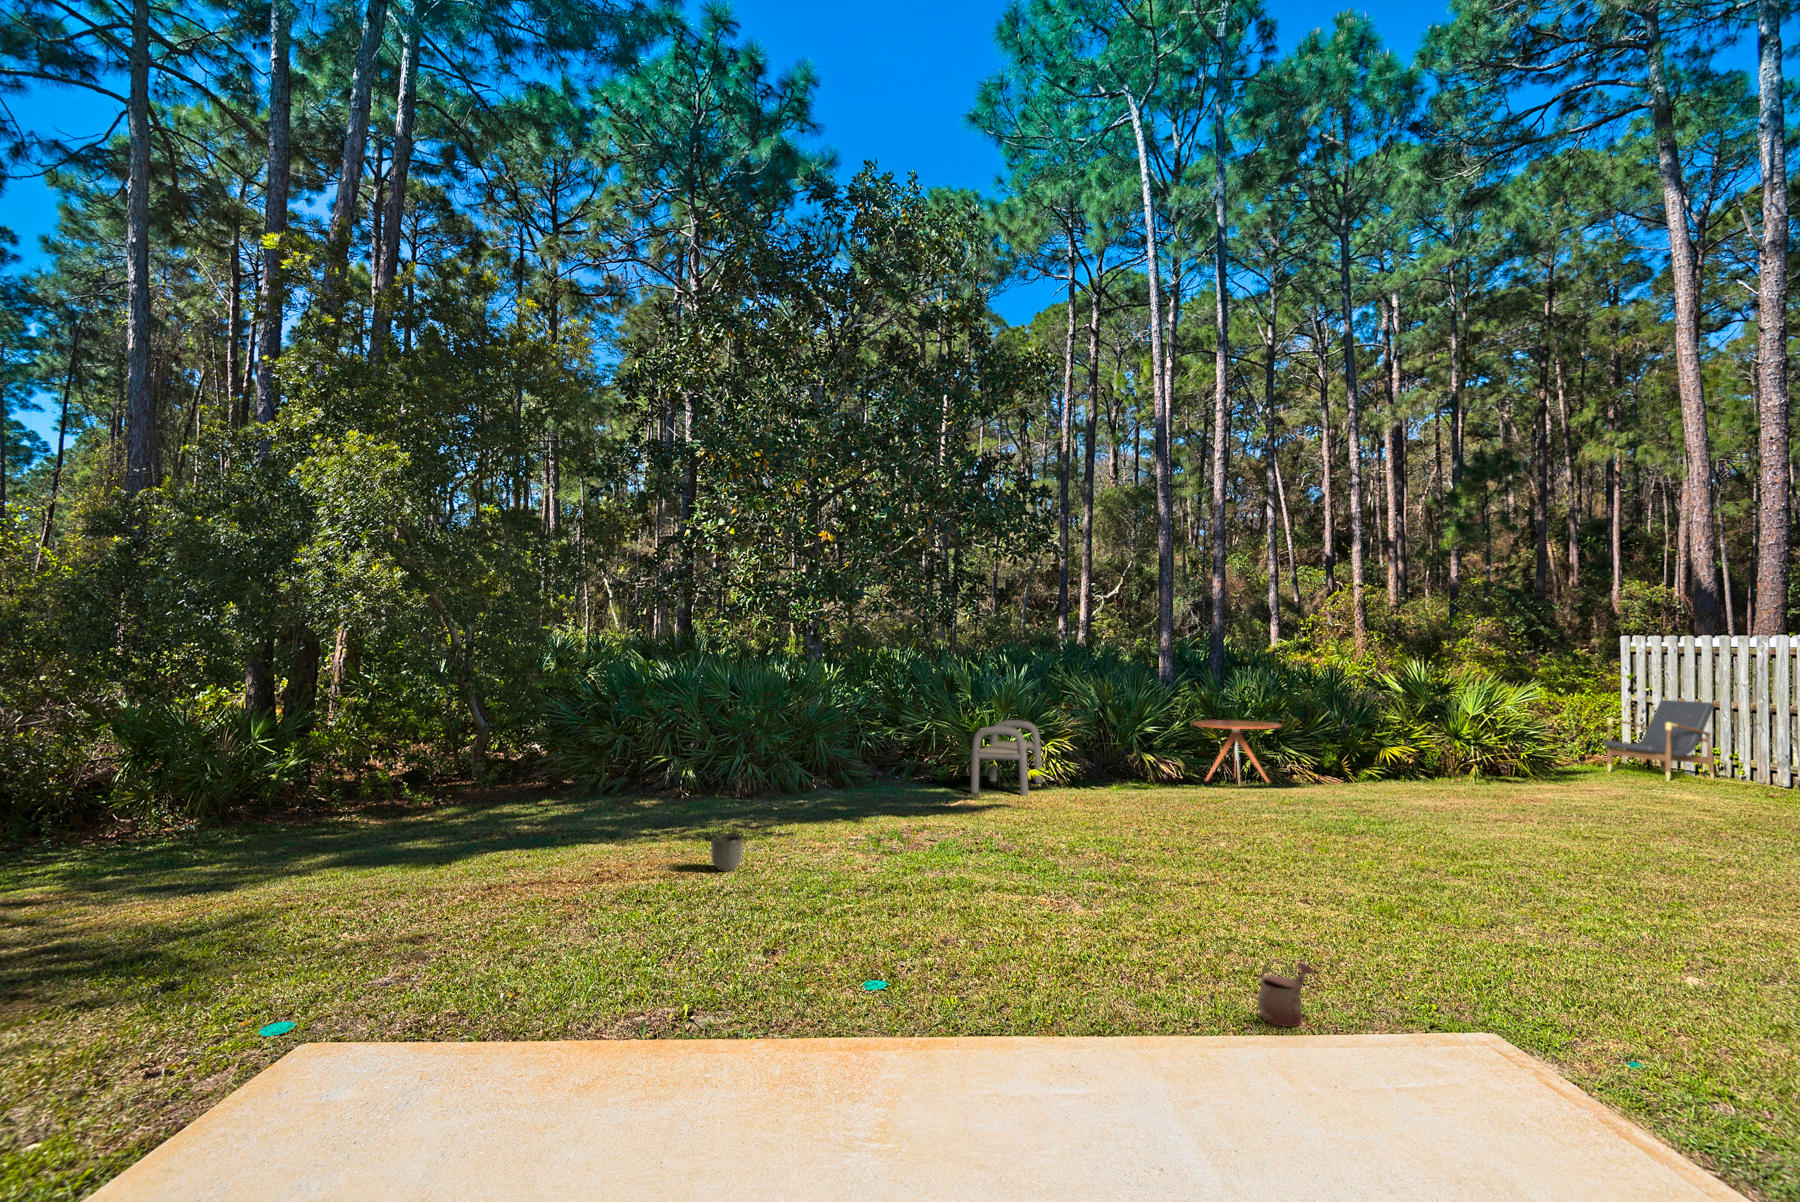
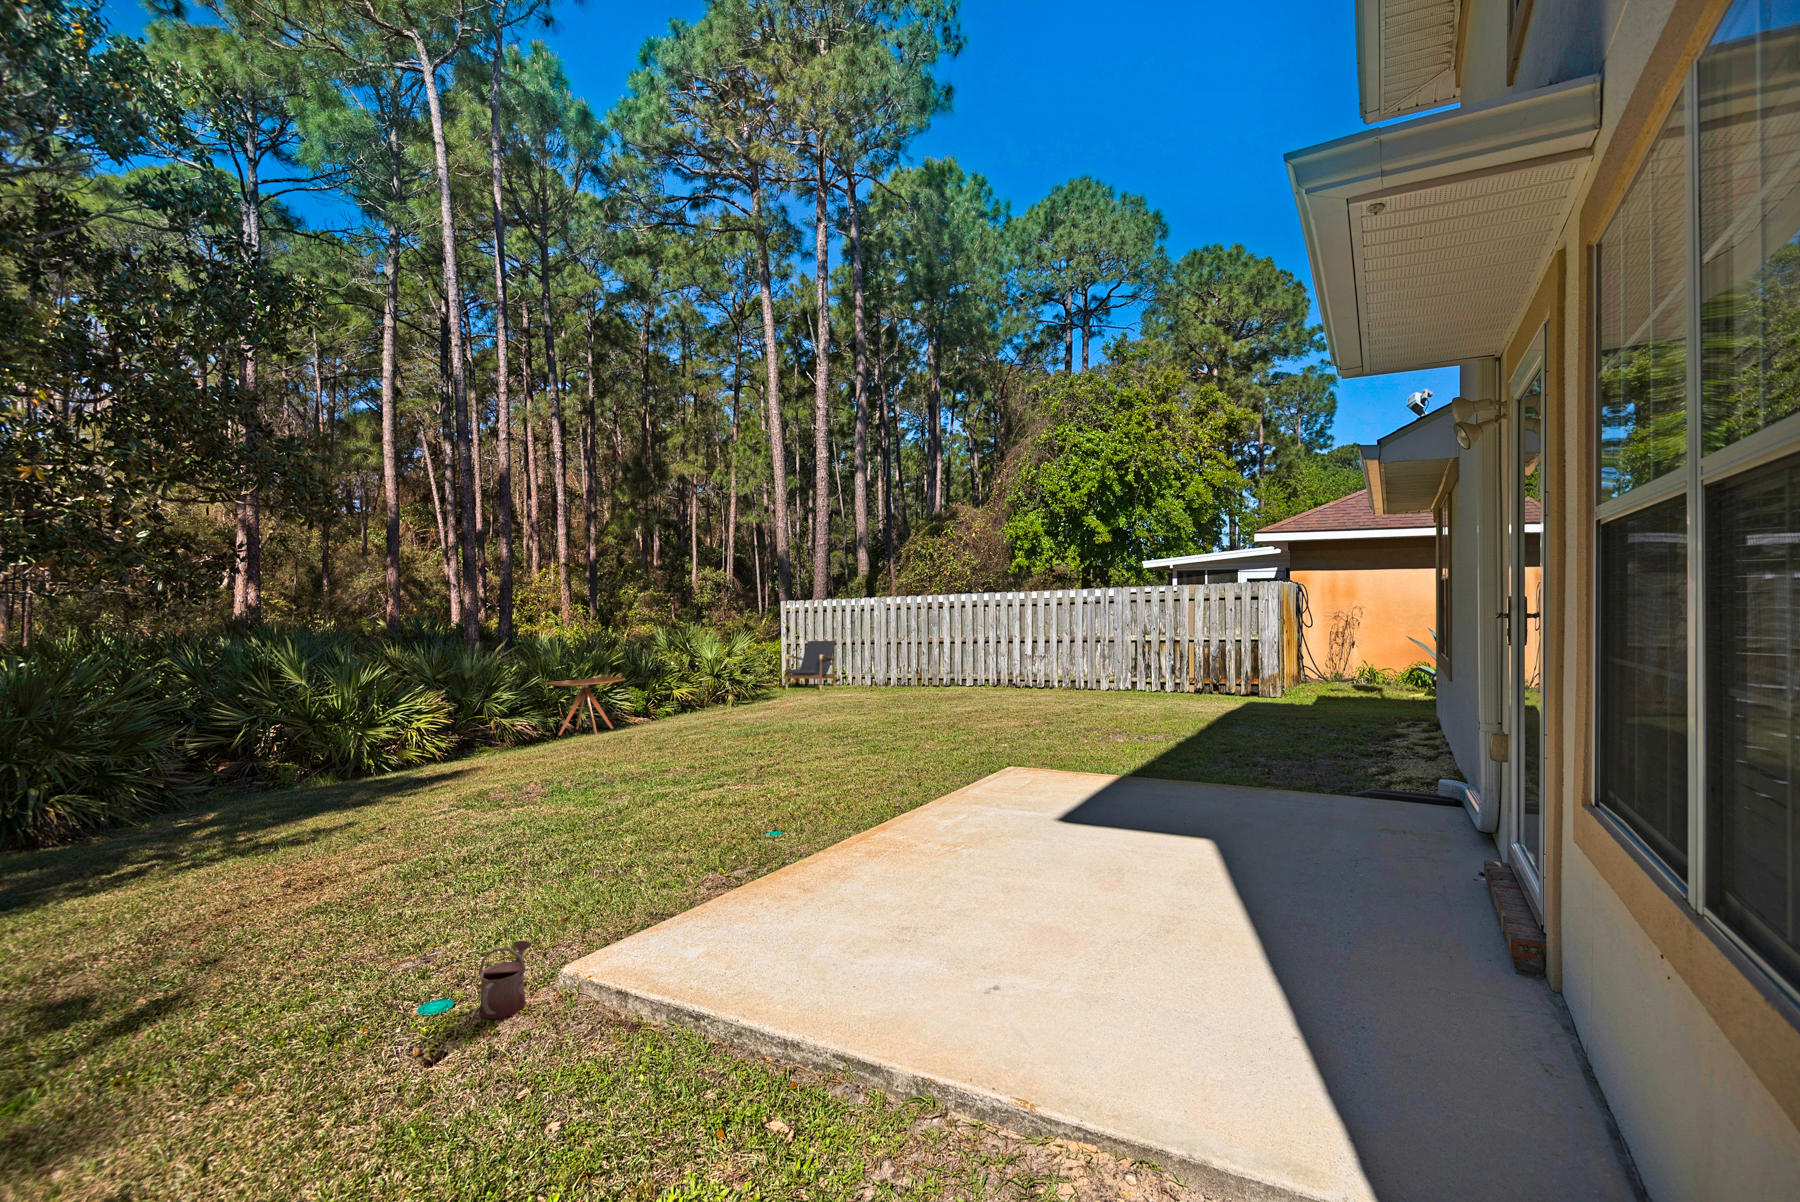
bench: present [971,720,1042,796] -> none [329,699,419,790]
planter: present [711,835,743,871] -> none [188,890,251,949]
watering can: present [1257,959,1314,1027] -> present [478,941,531,1019]

